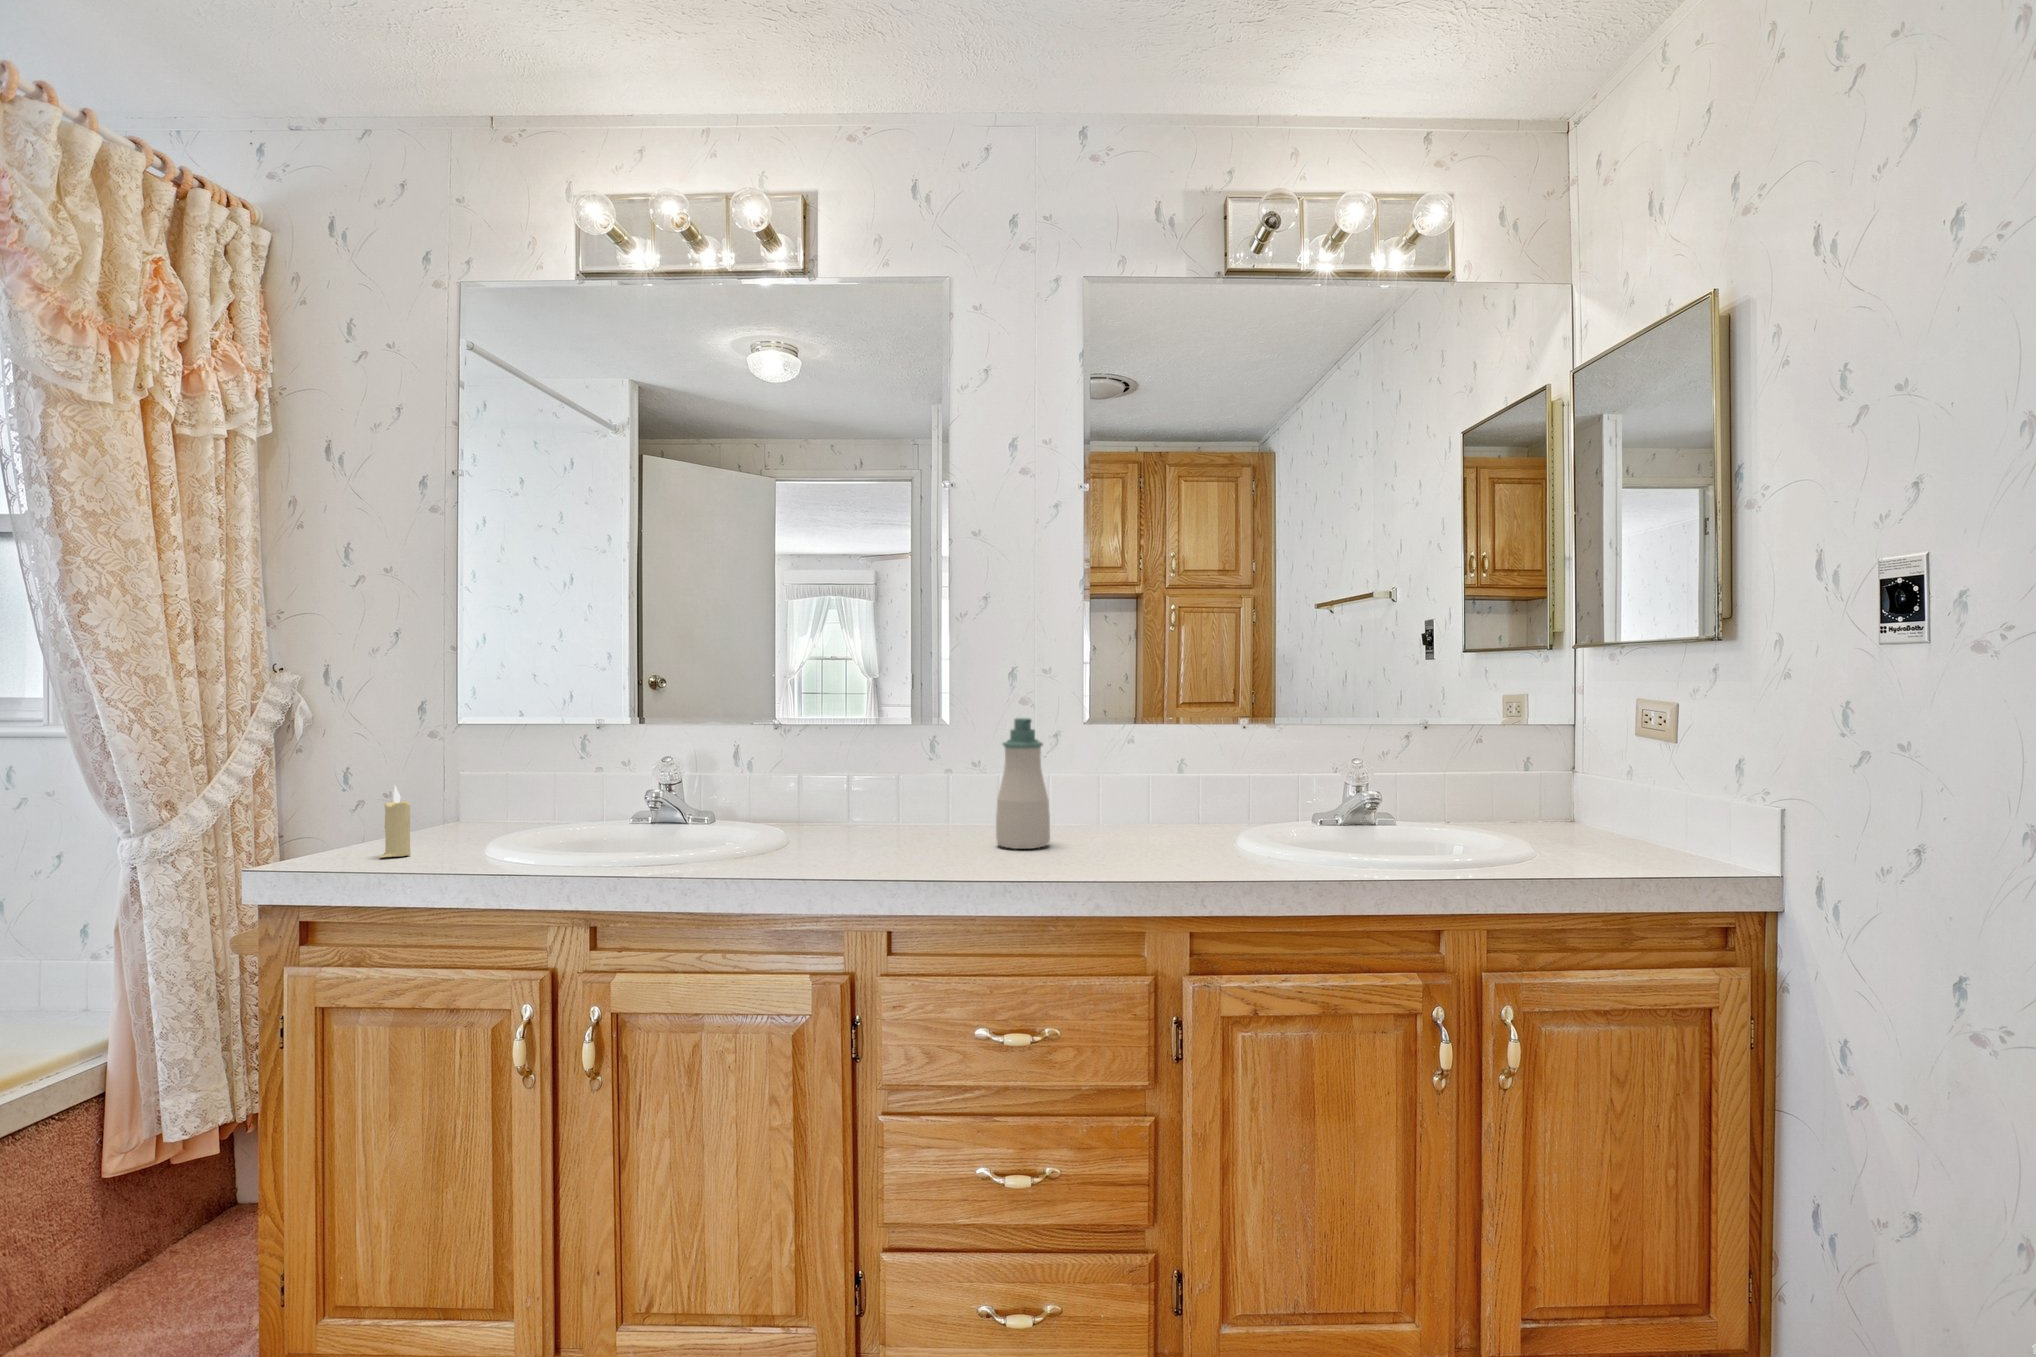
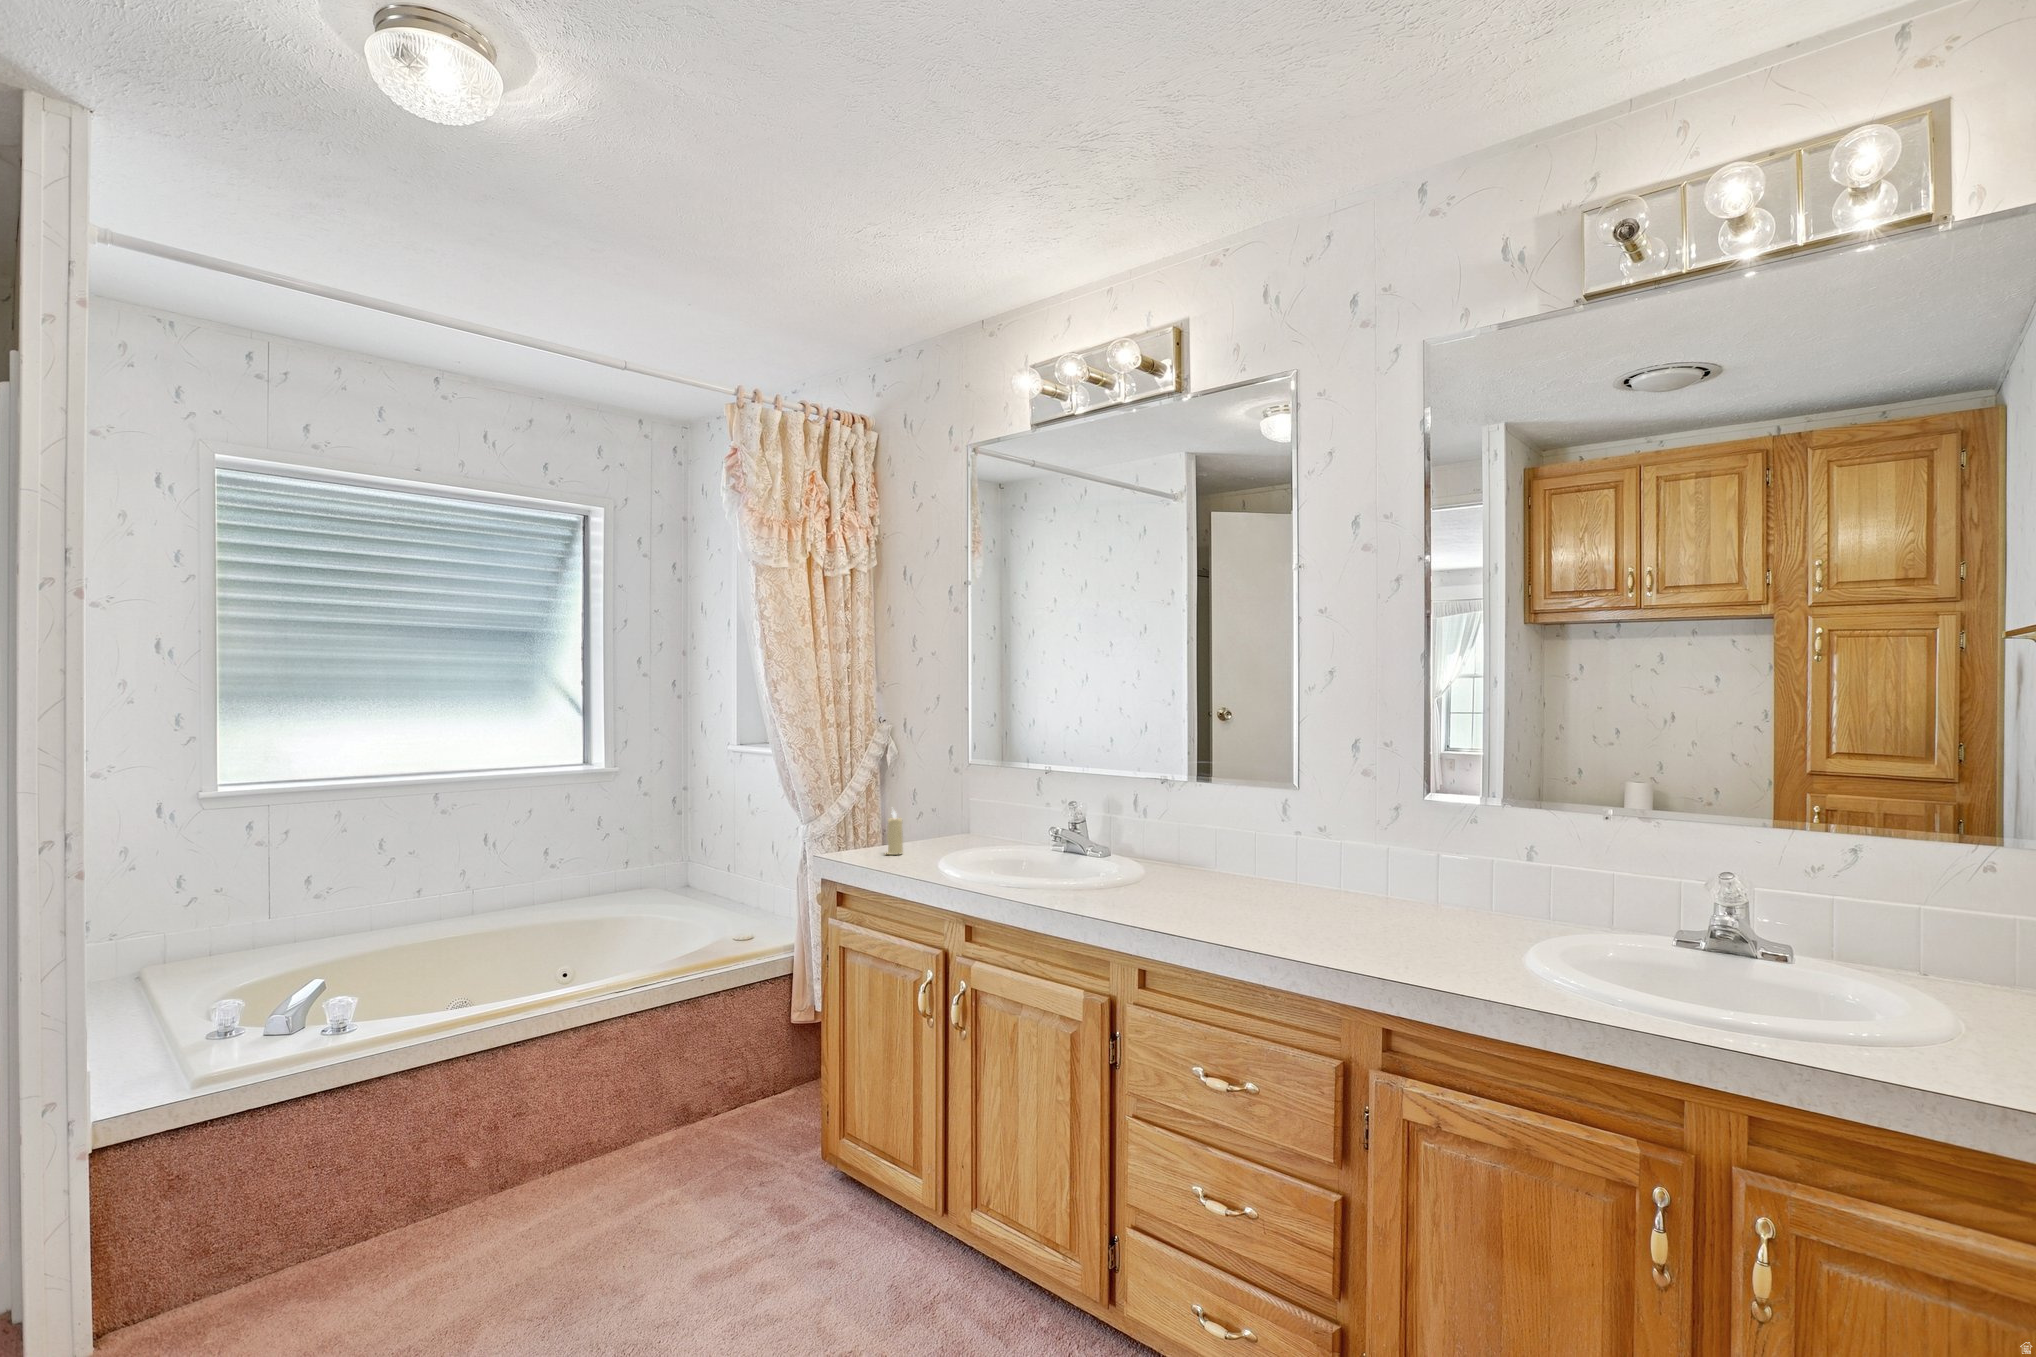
soap bottle: present [996,718,1050,849] -> none [1279,792,1332,915]

